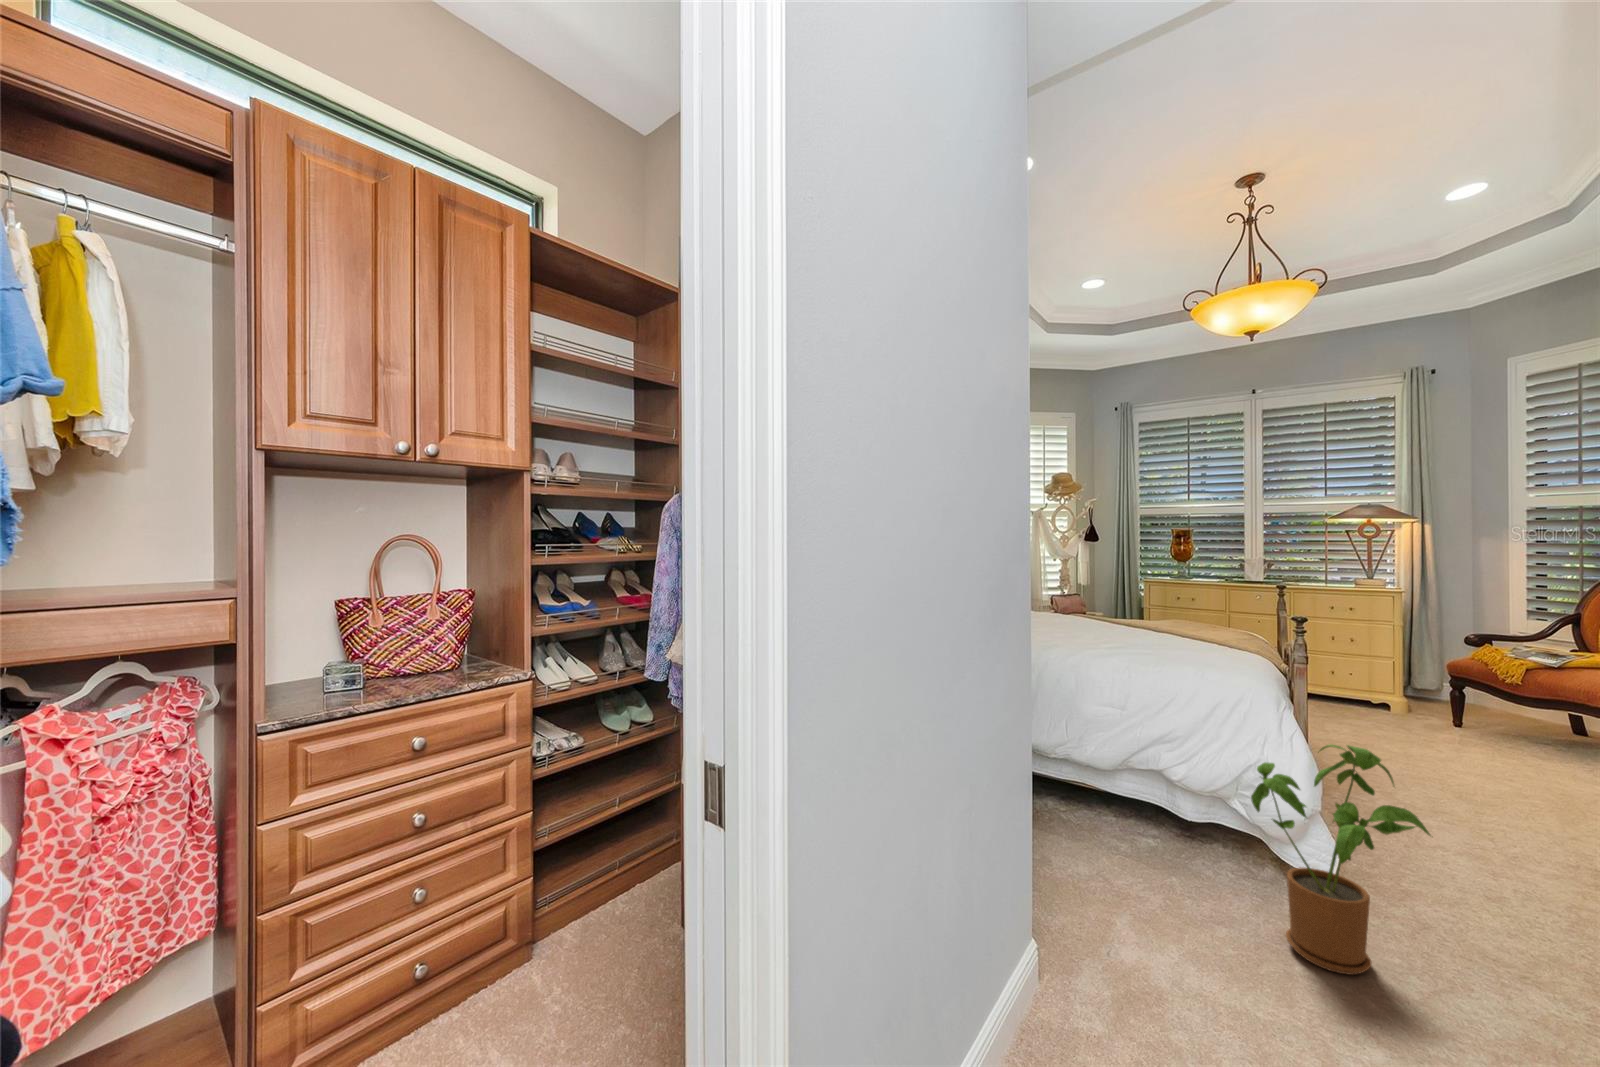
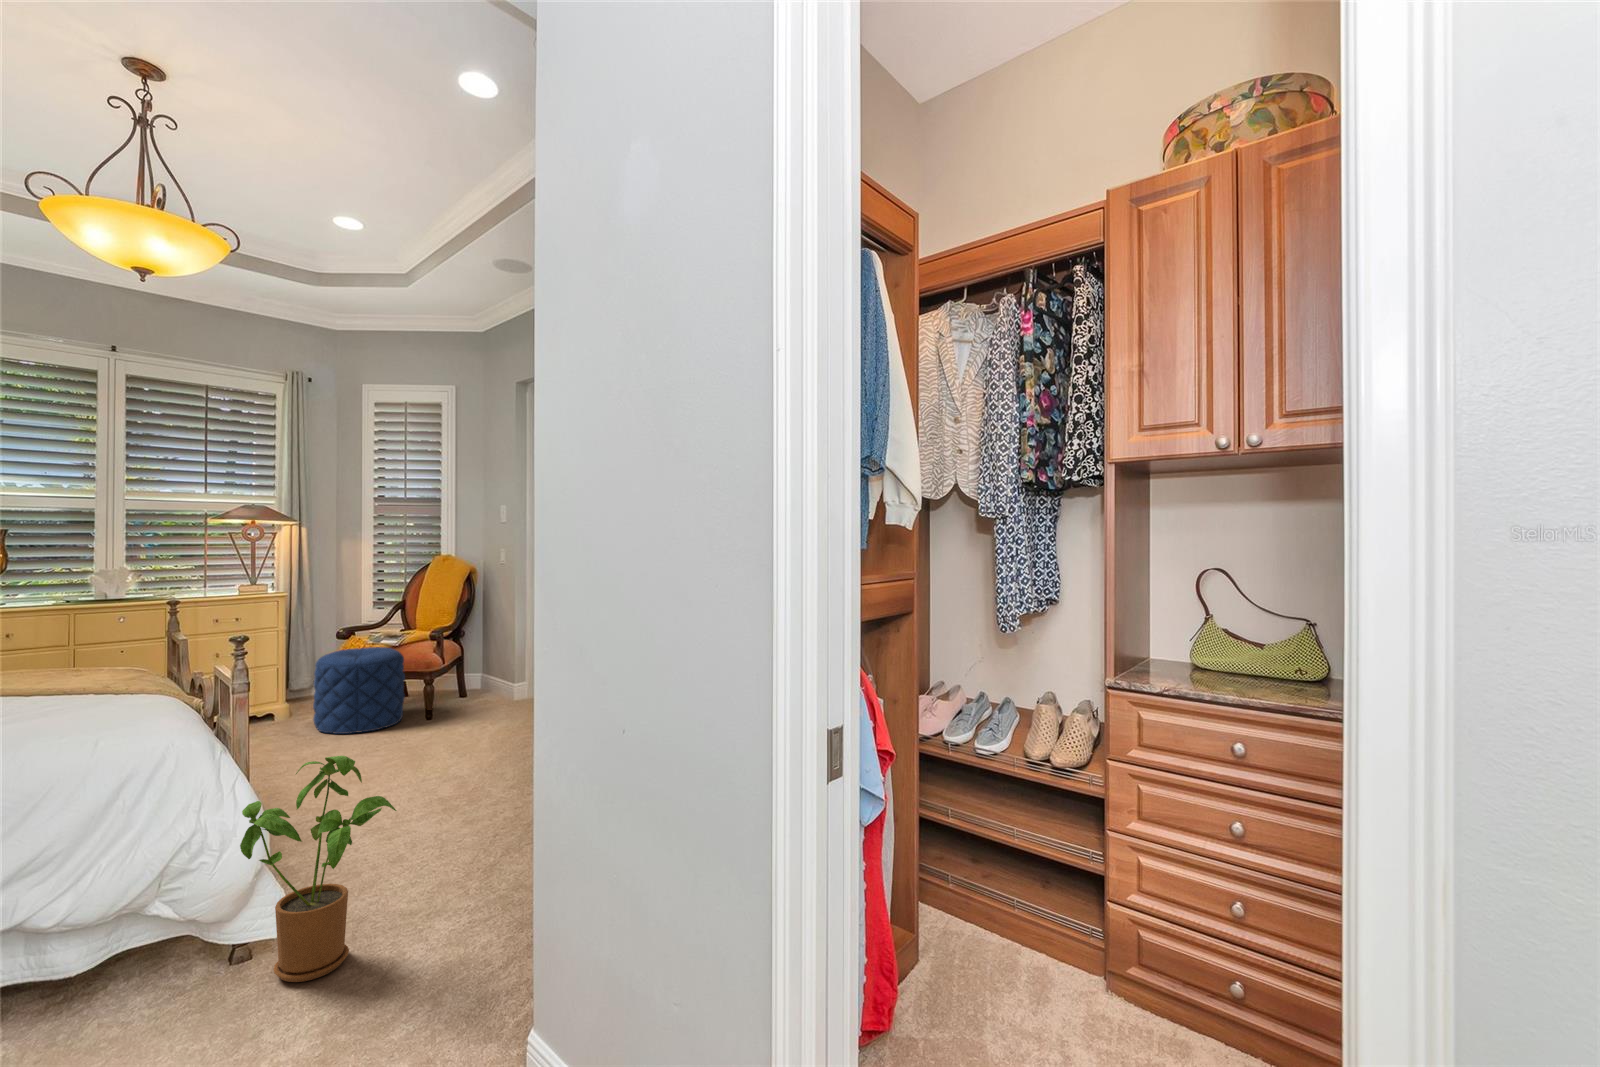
pouf: none [1429,656,1564,759] -> present [313,647,405,734]

